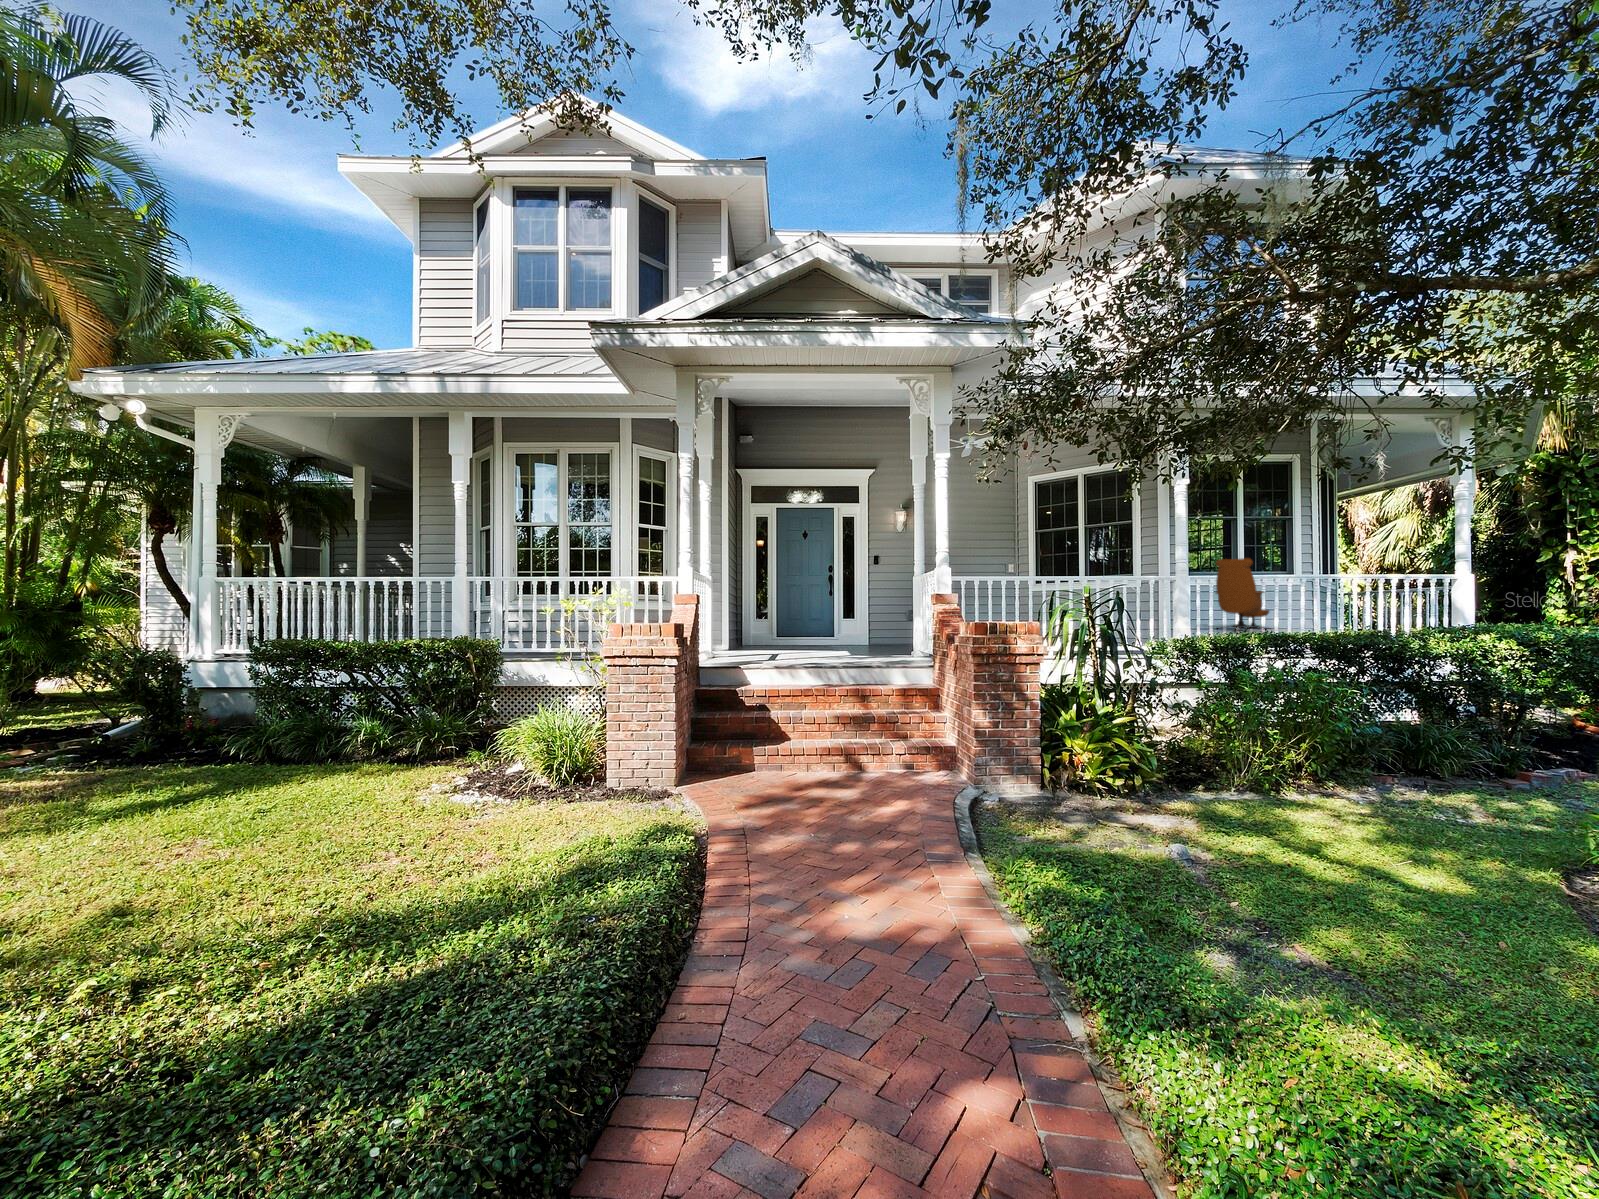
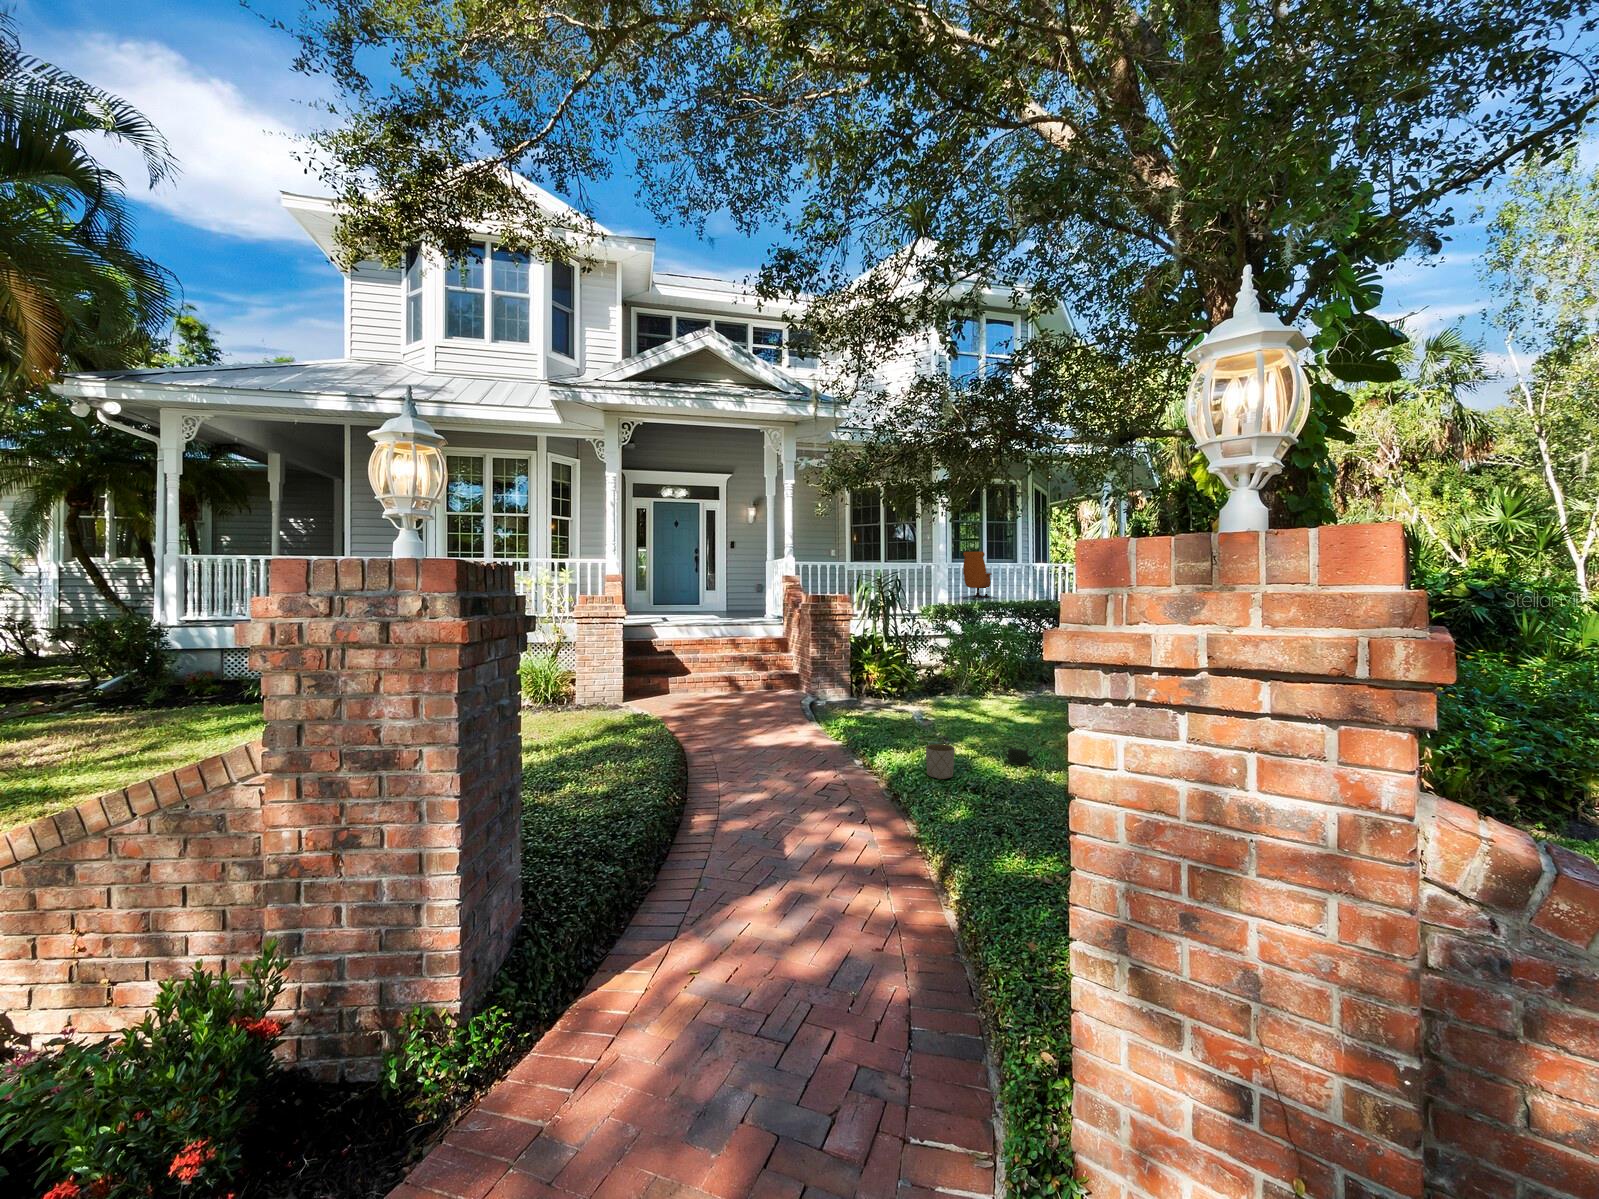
watering can: none [1423,983,1556,1056] -> present [1003,741,1039,765]
planter: none [1242,1023,1337,1150] -> present [926,744,955,780]

